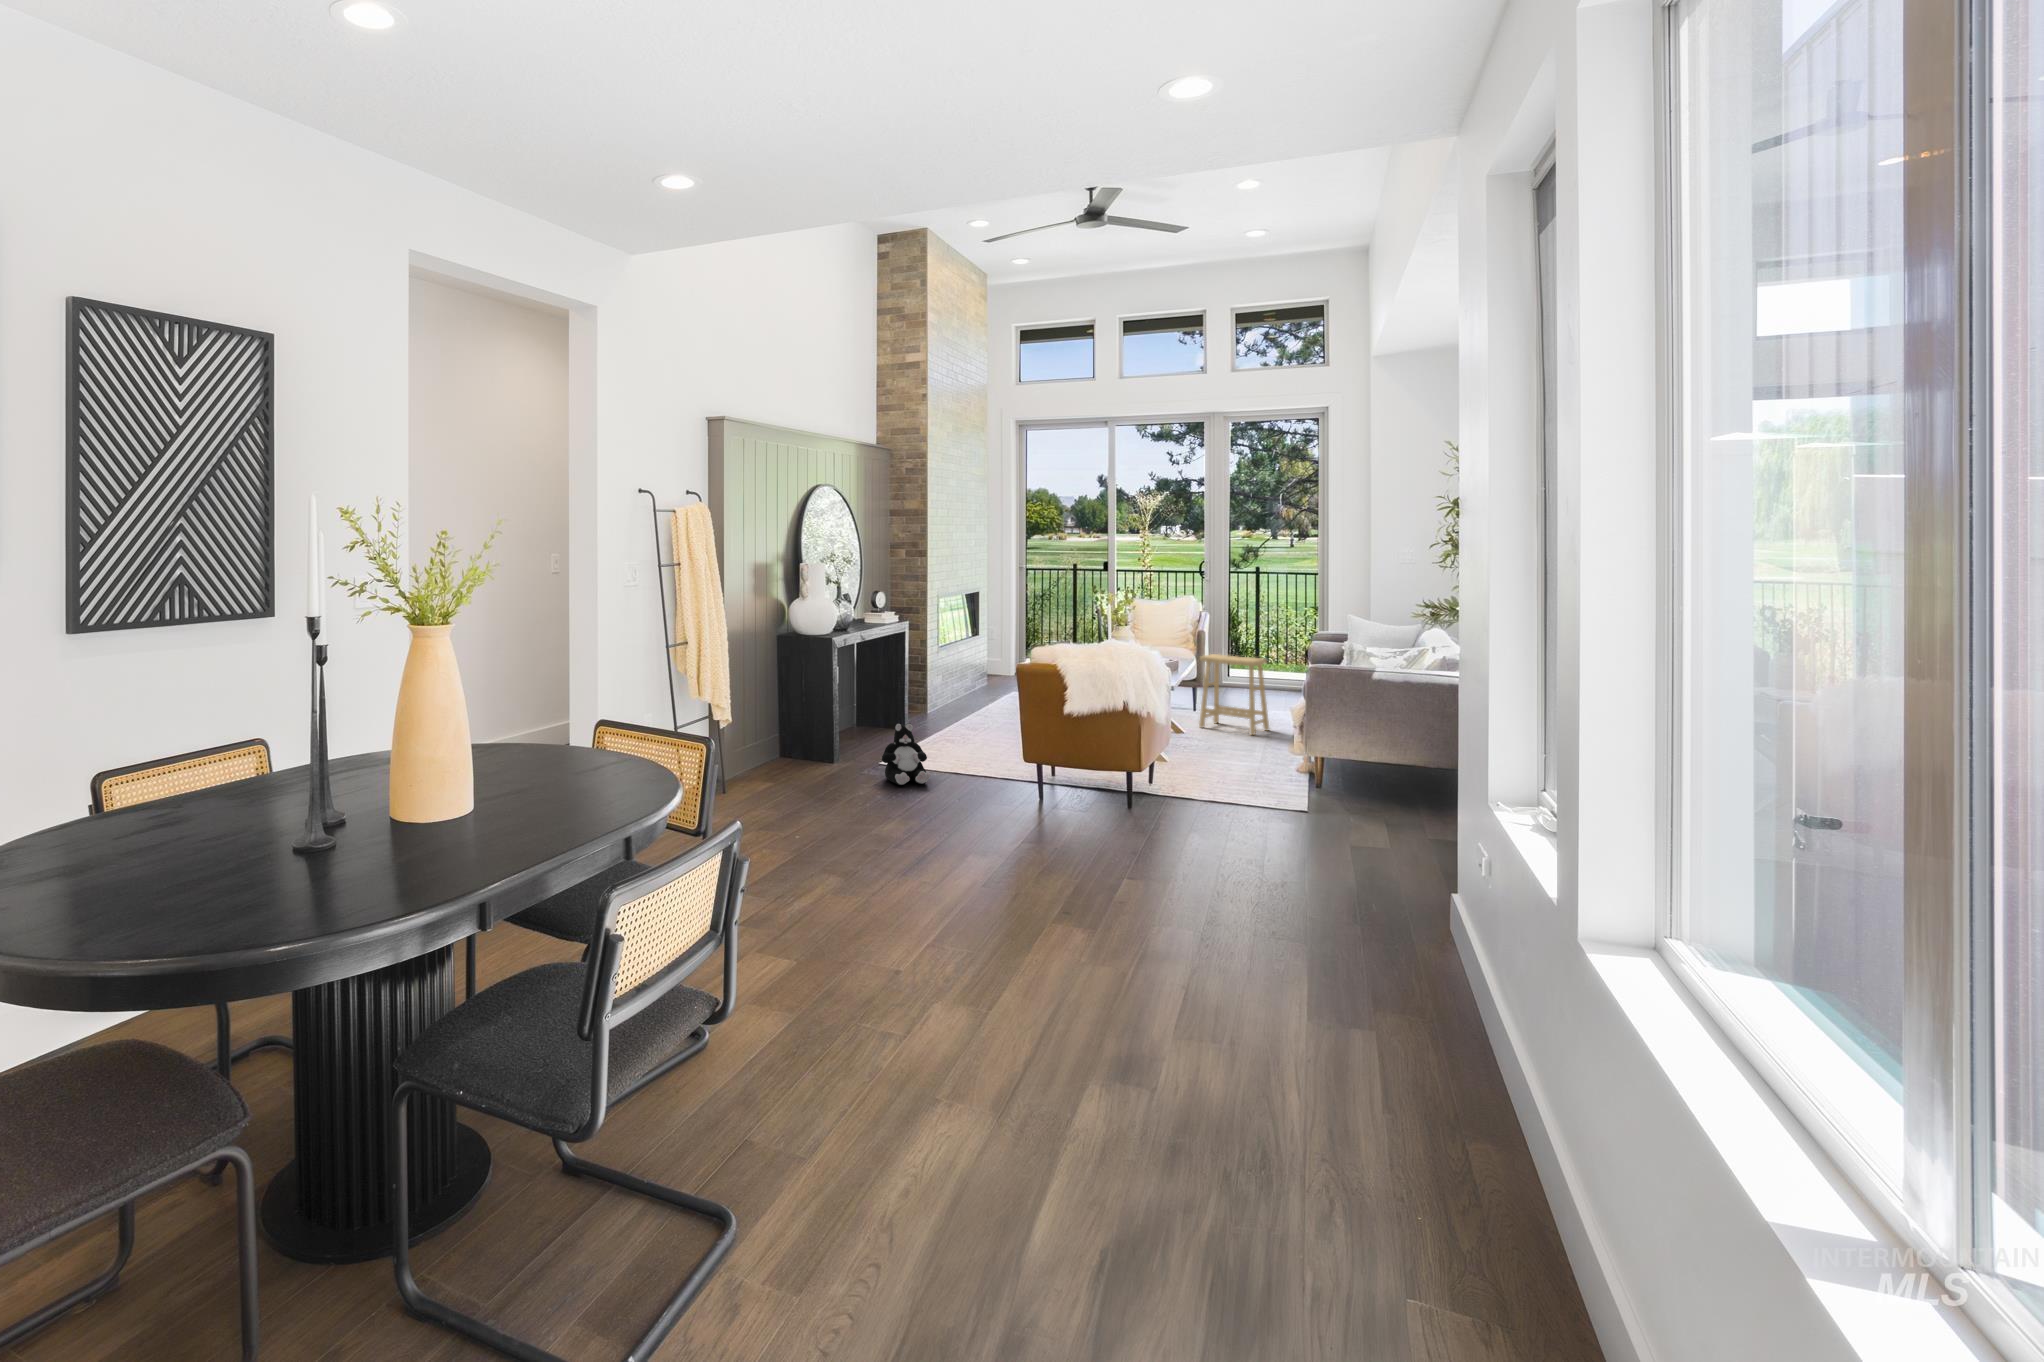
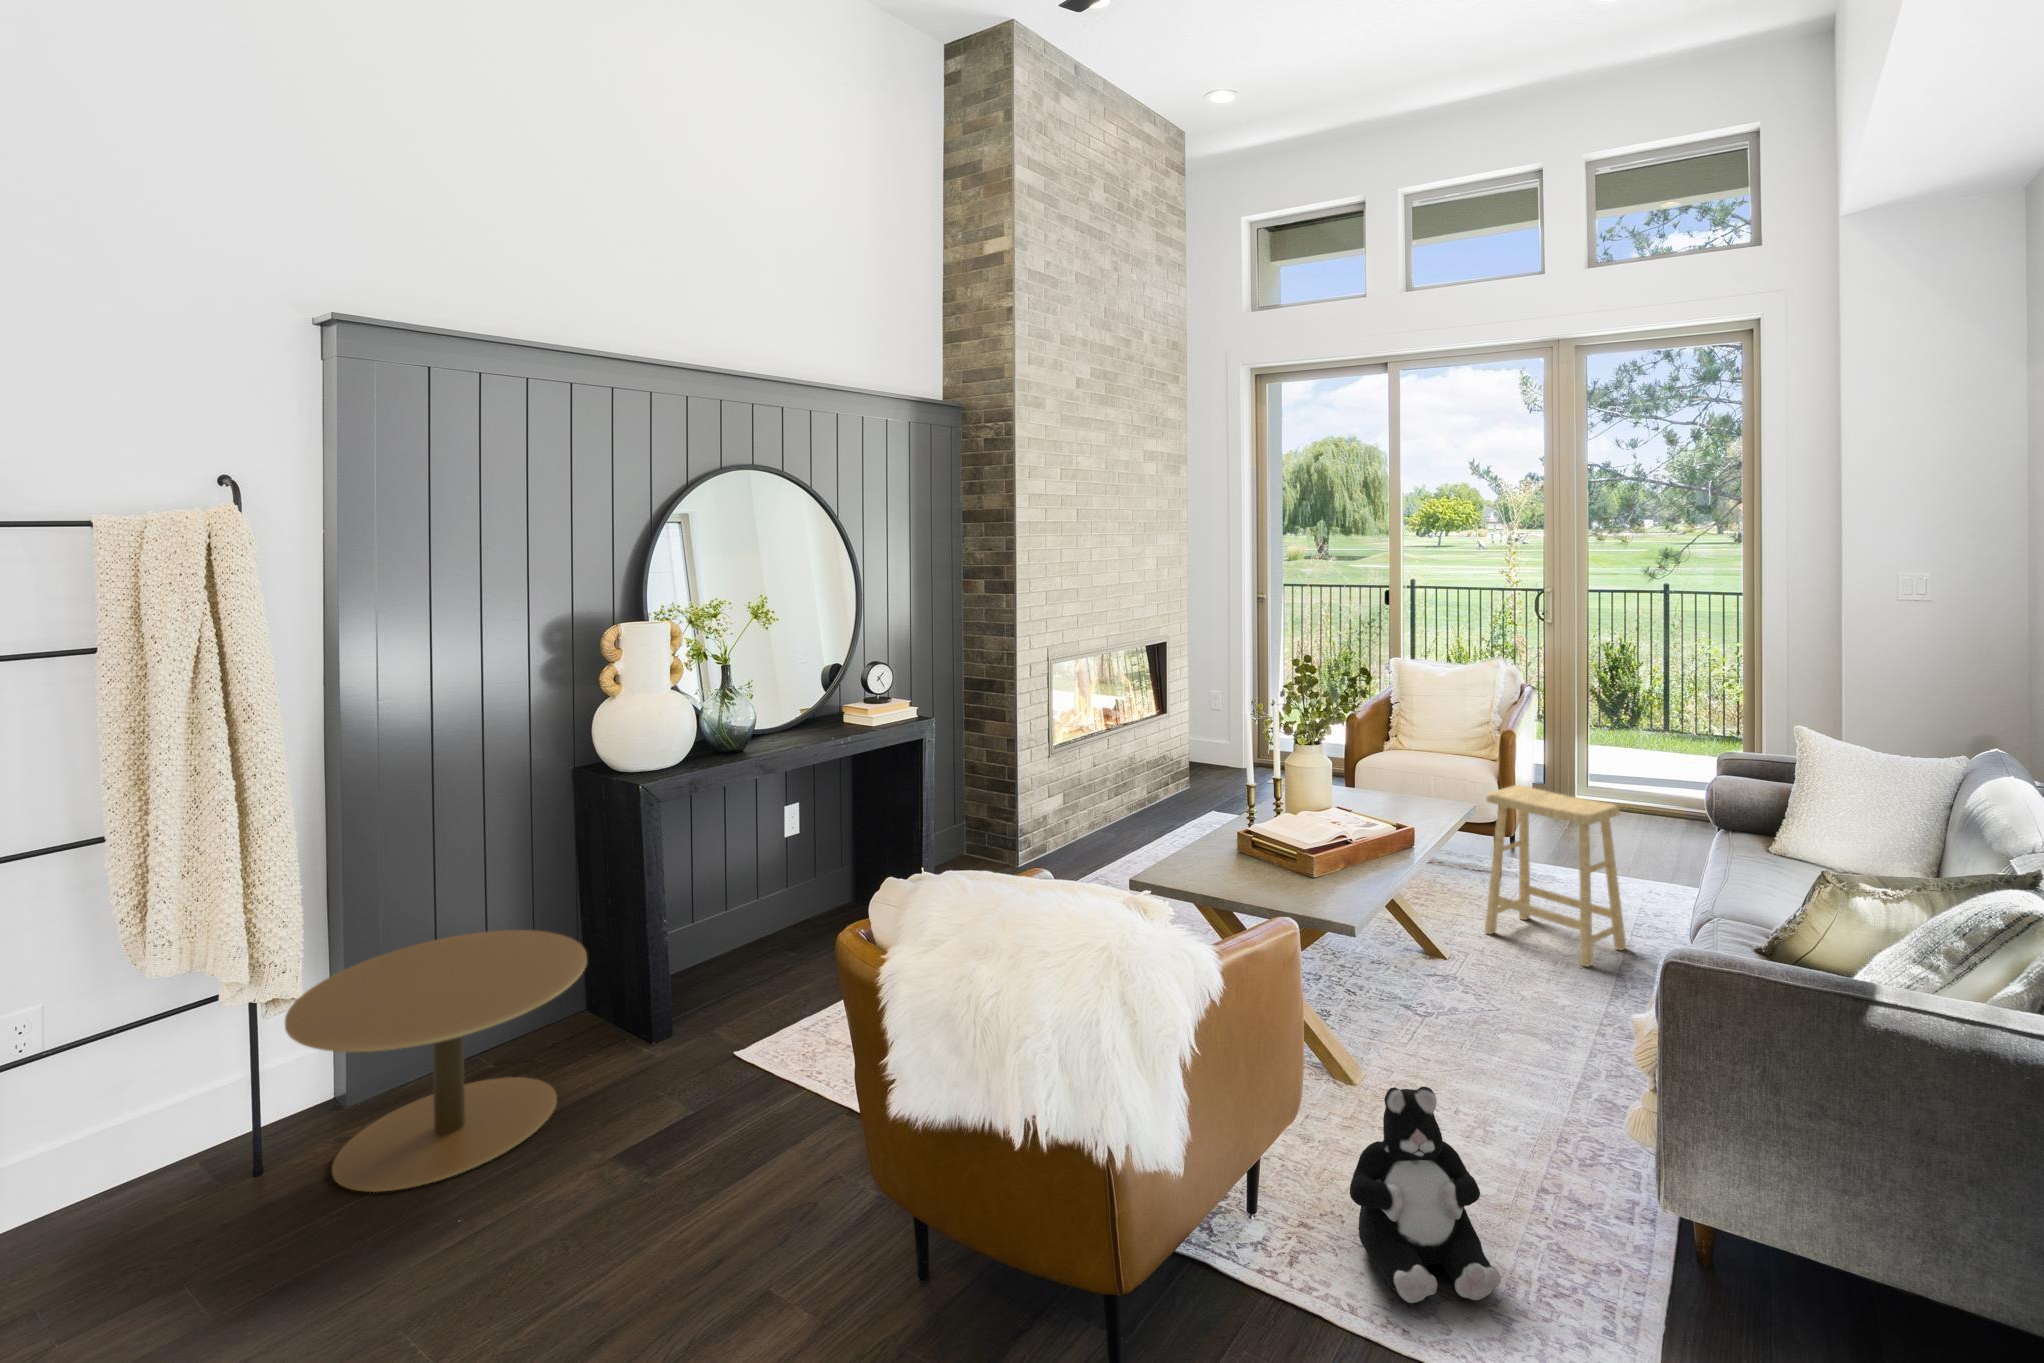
side table: none [729,707,841,798] -> present [285,930,587,1192]
plush toy: present [882,723,931,785] -> present [1350,1087,1501,1303]

